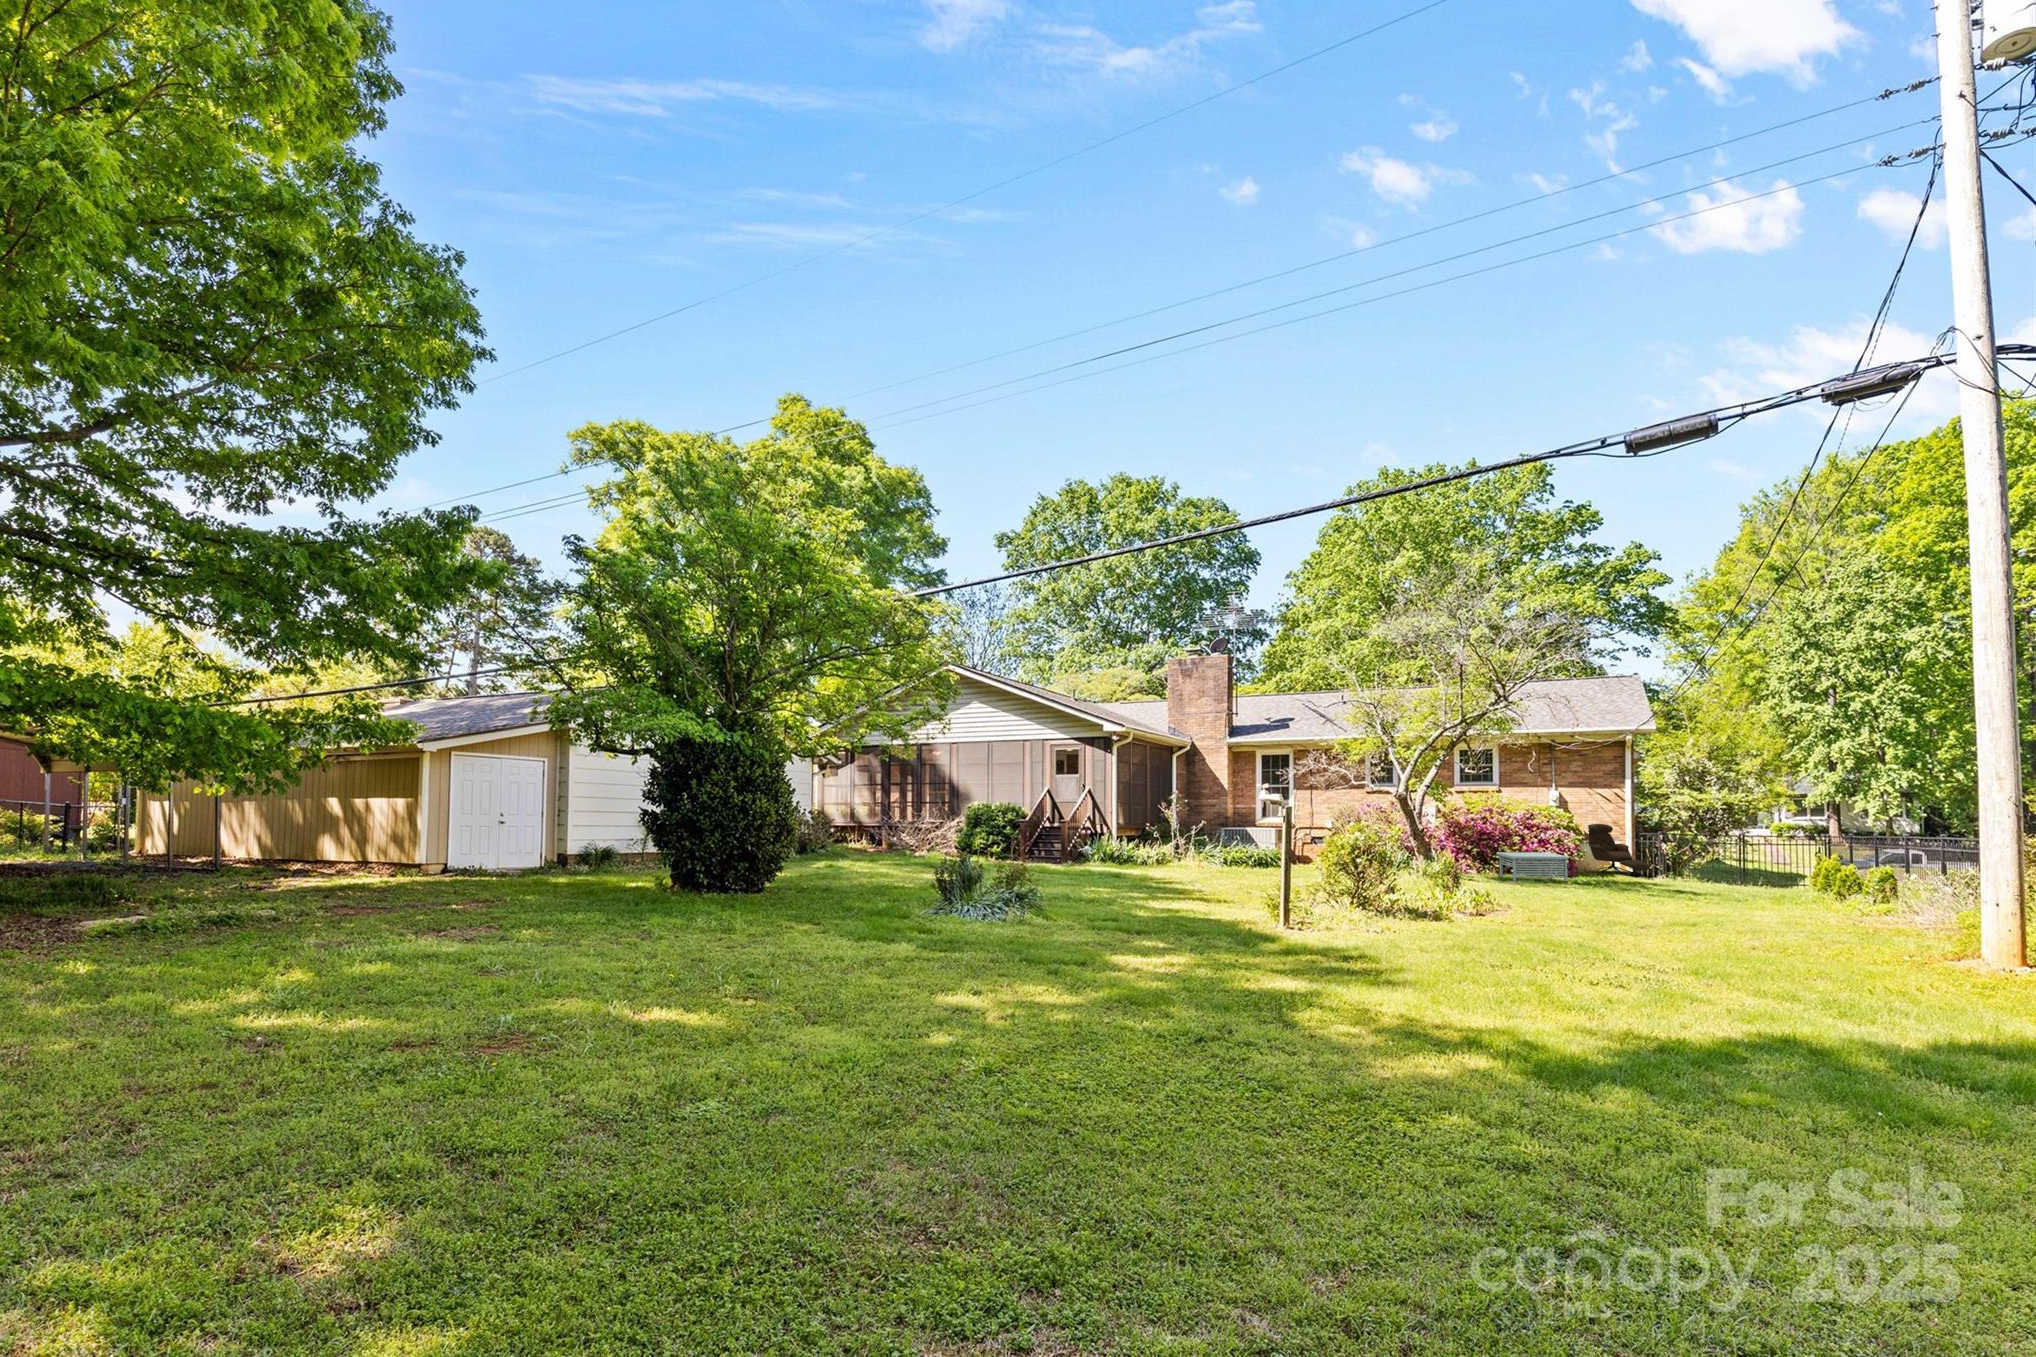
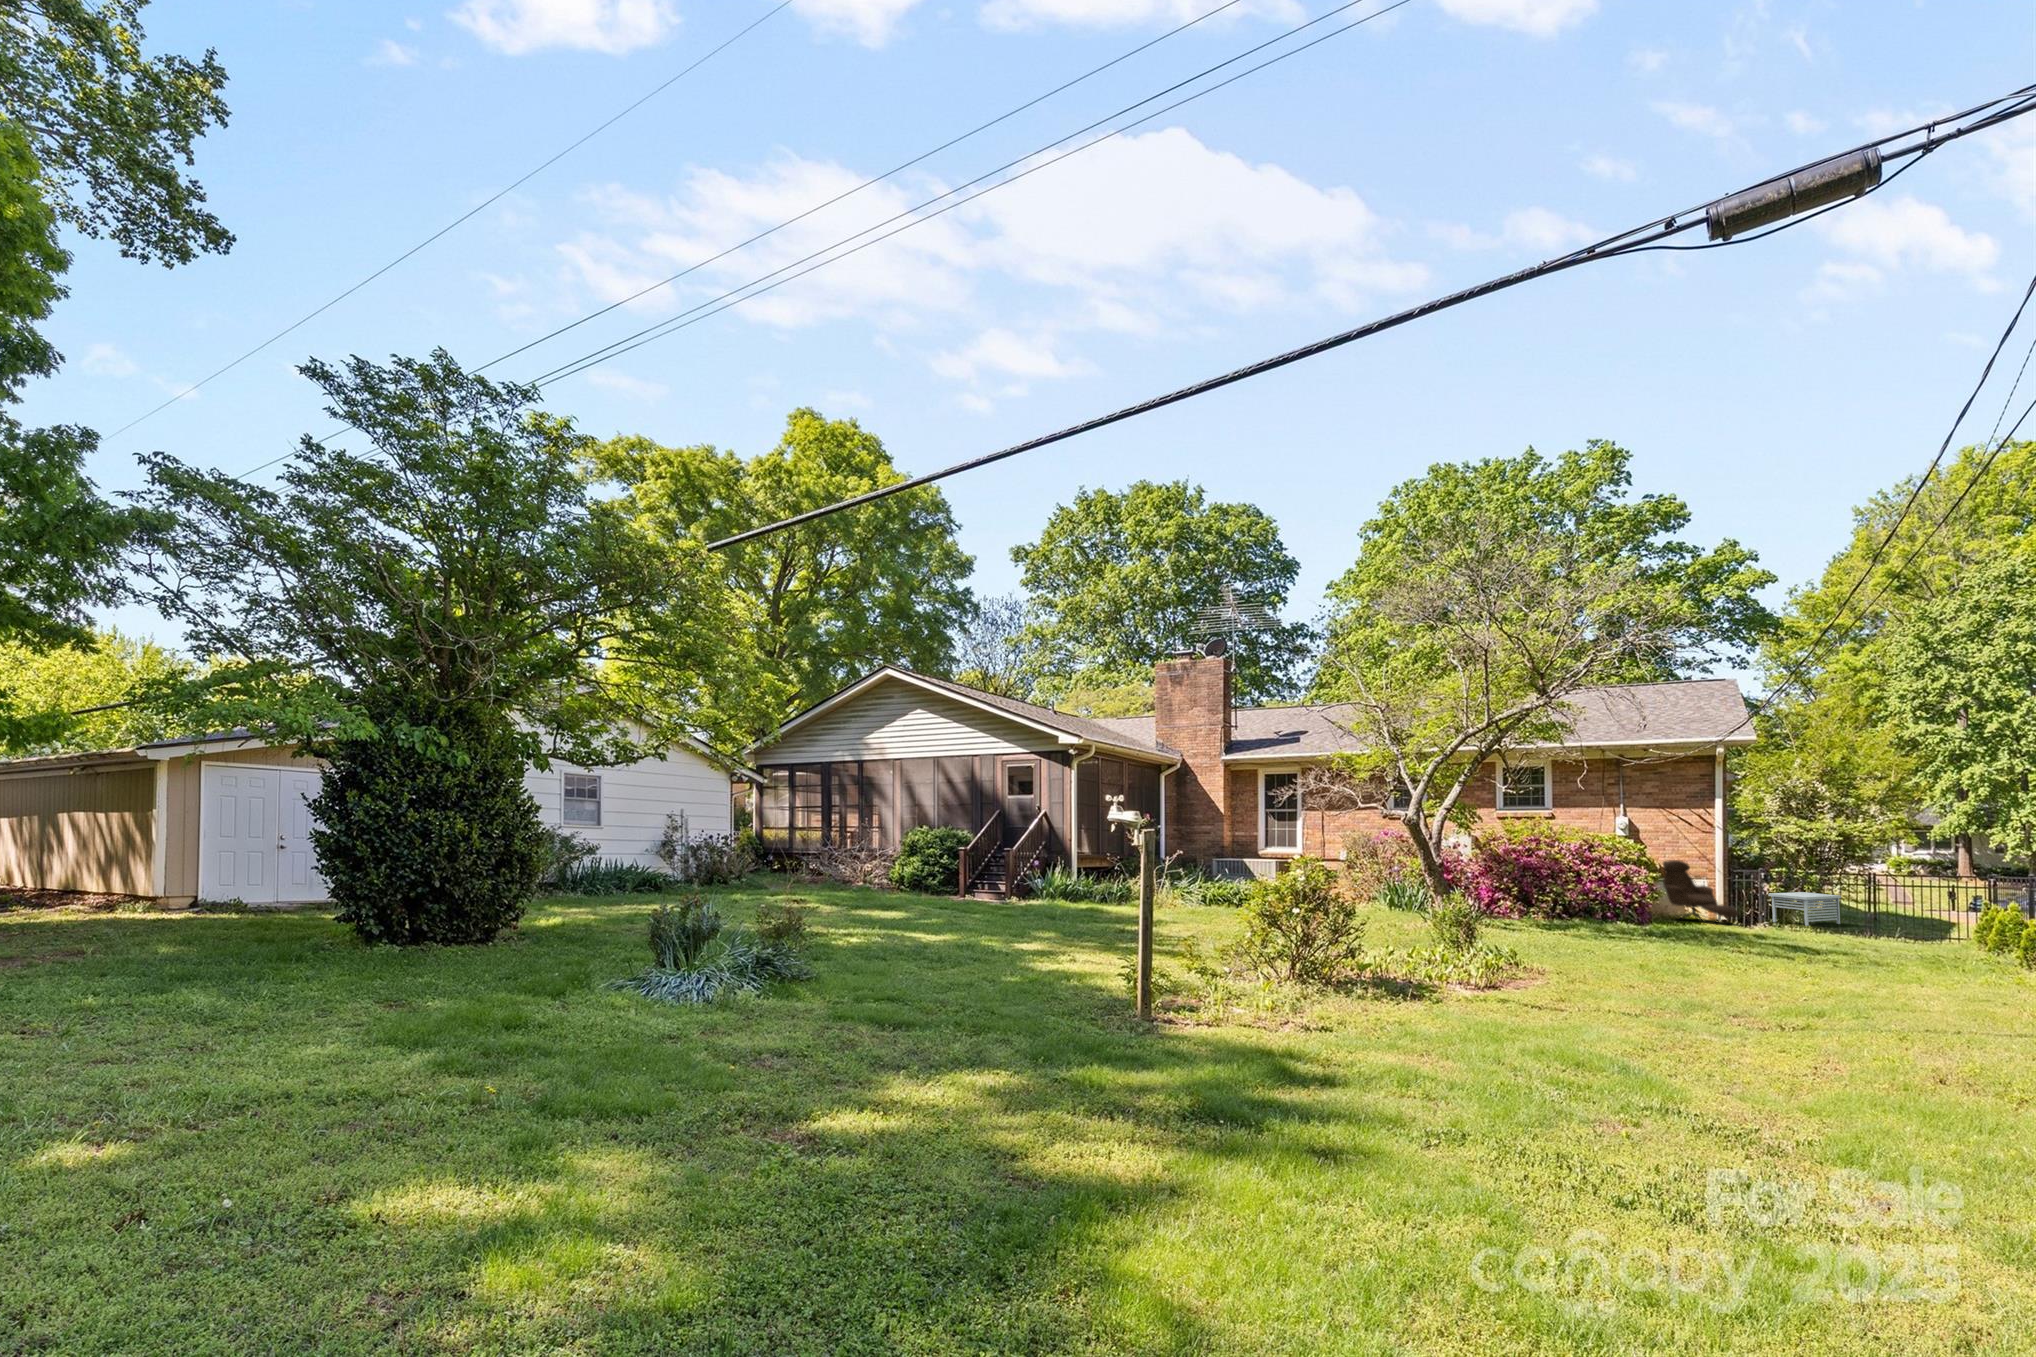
storage bench: present [1497,852,1569,881] -> present [1768,892,1841,926]

